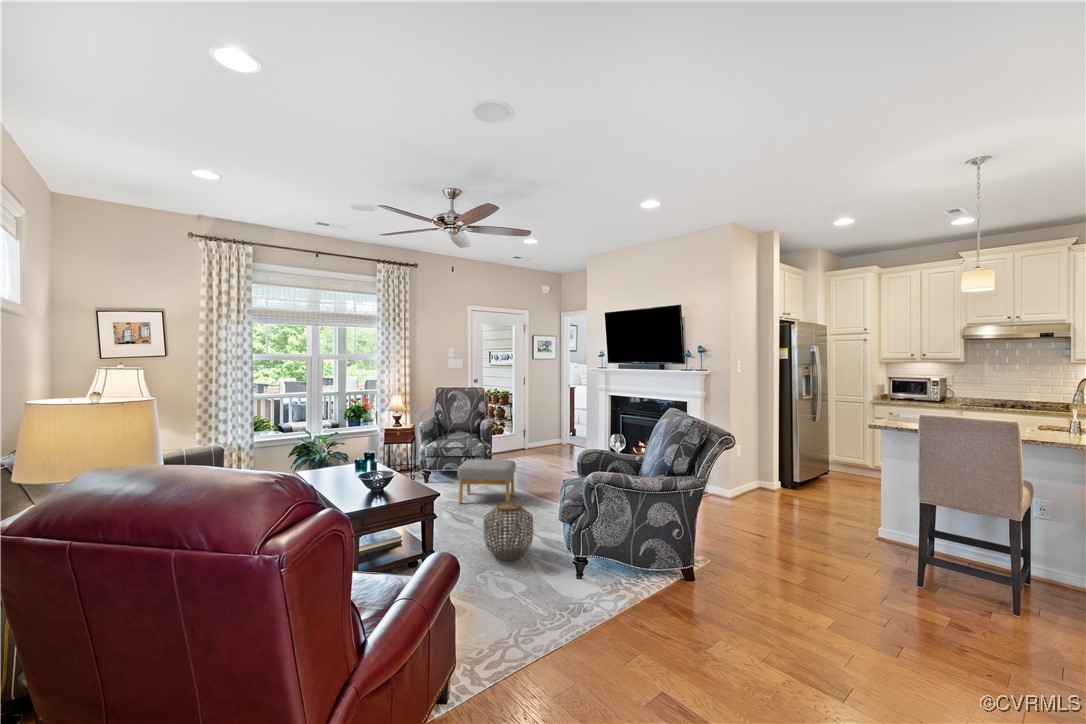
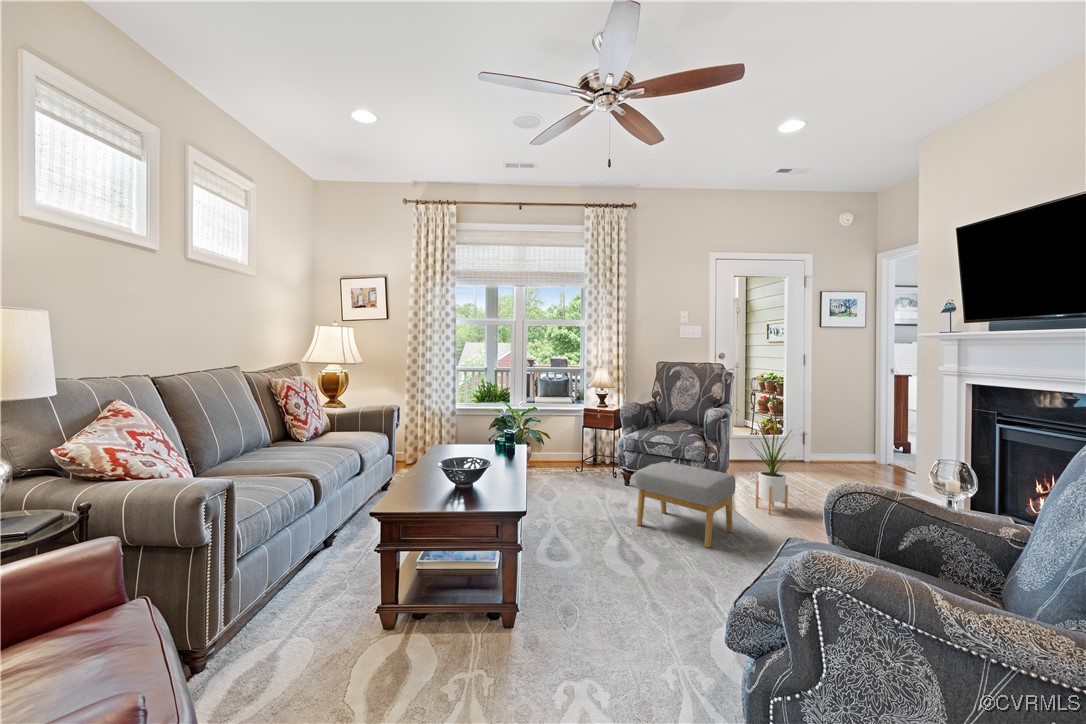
house plant: none [511,421,543,483] -> present [750,422,795,514]
woven basket: present [484,501,533,561] -> none [584,548,680,671]

